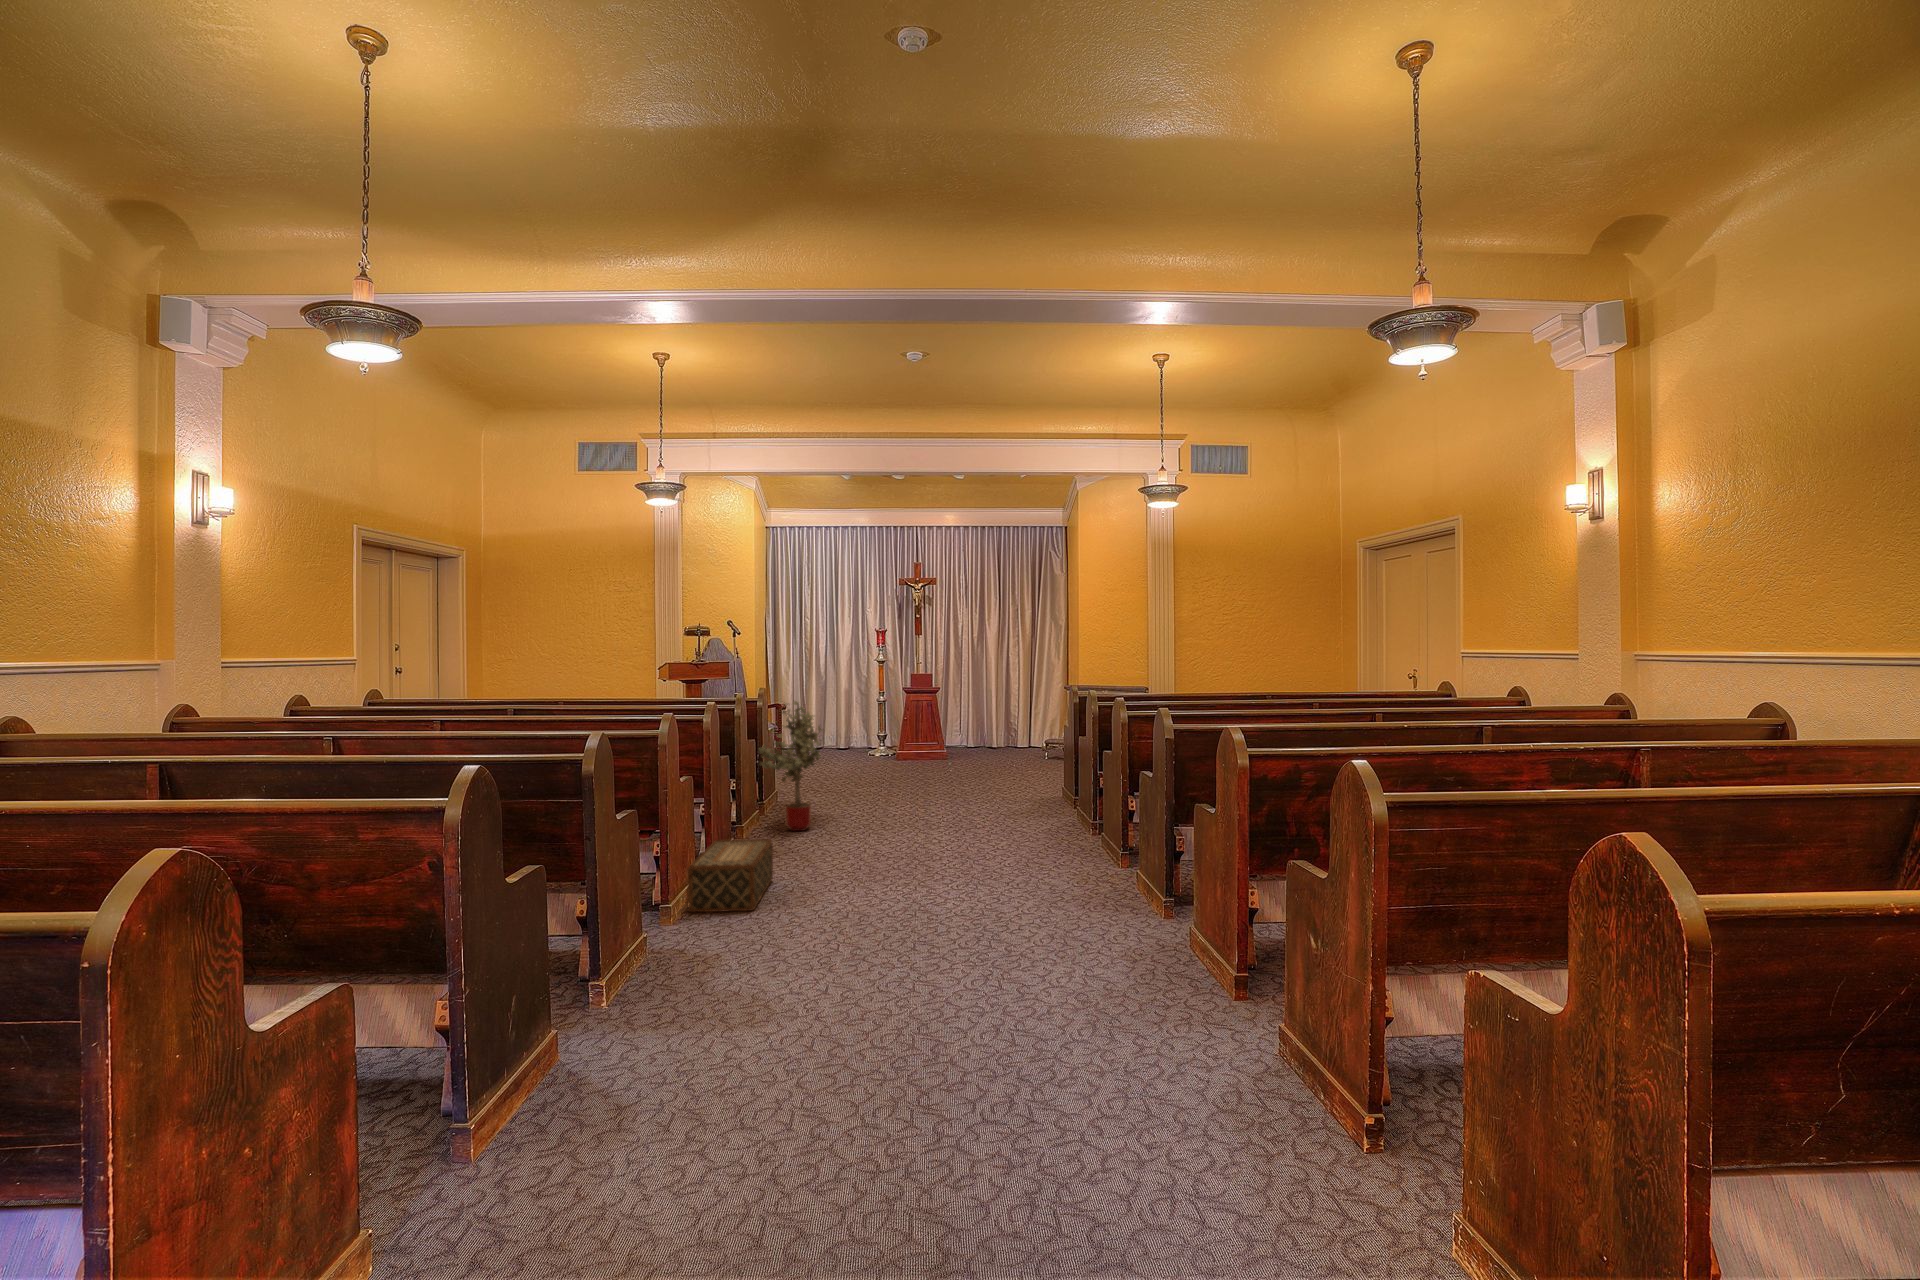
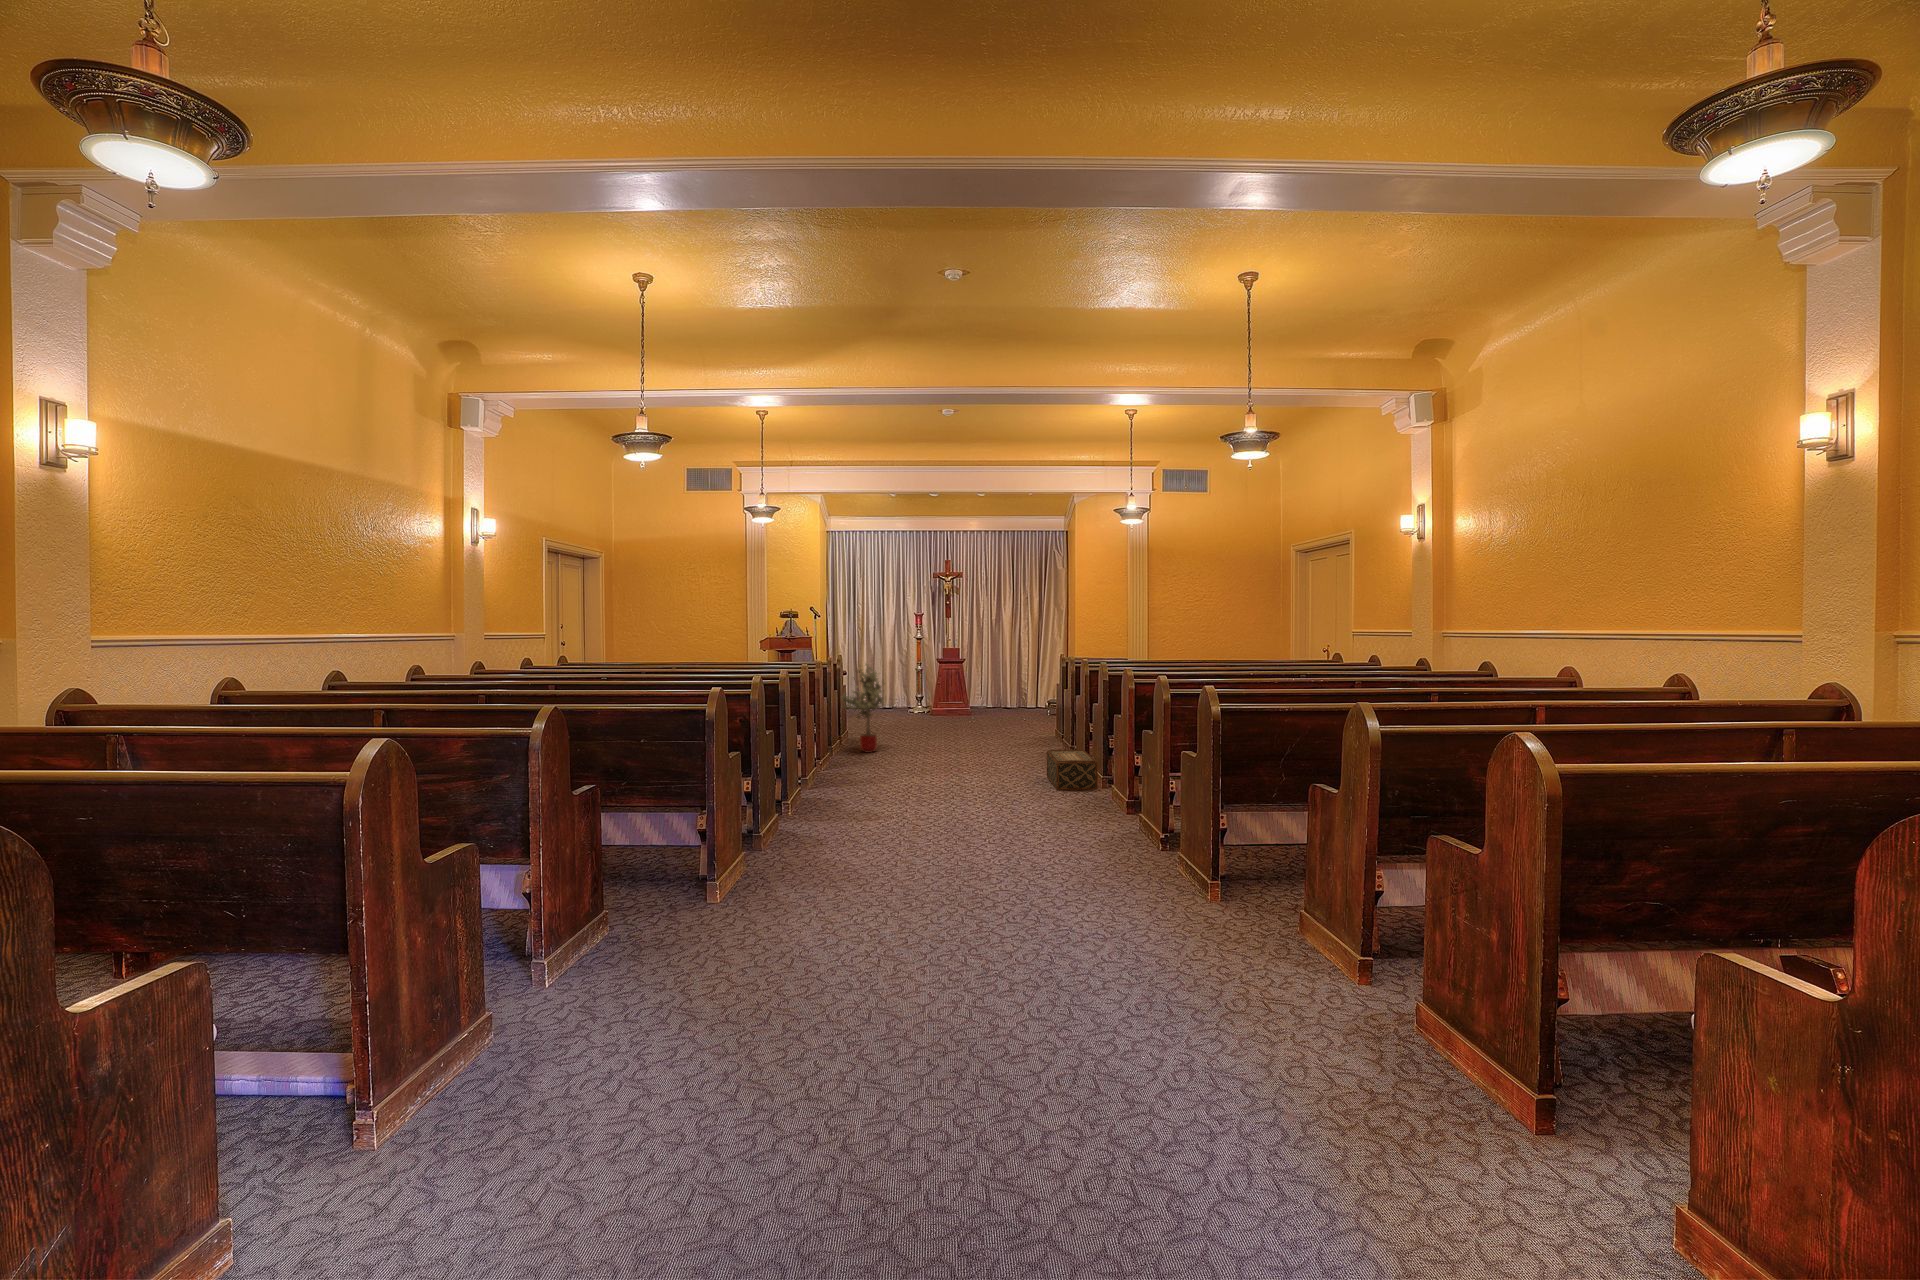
woven basket: present [687,839,773,912] -> present [1047,750,1098,790]

